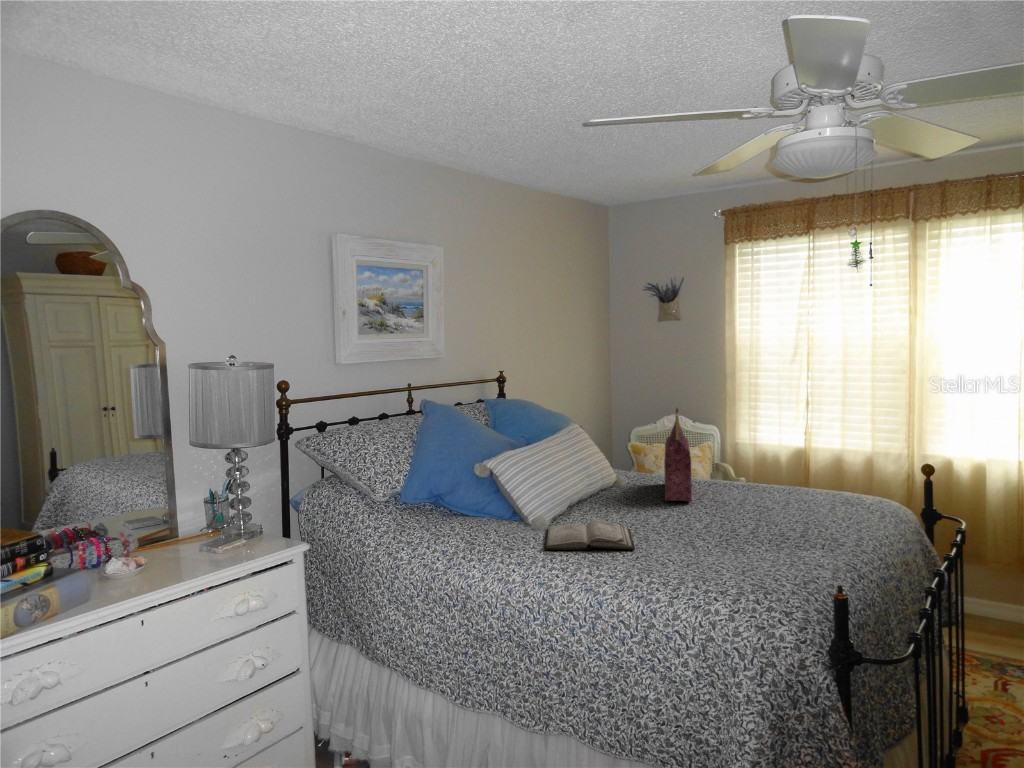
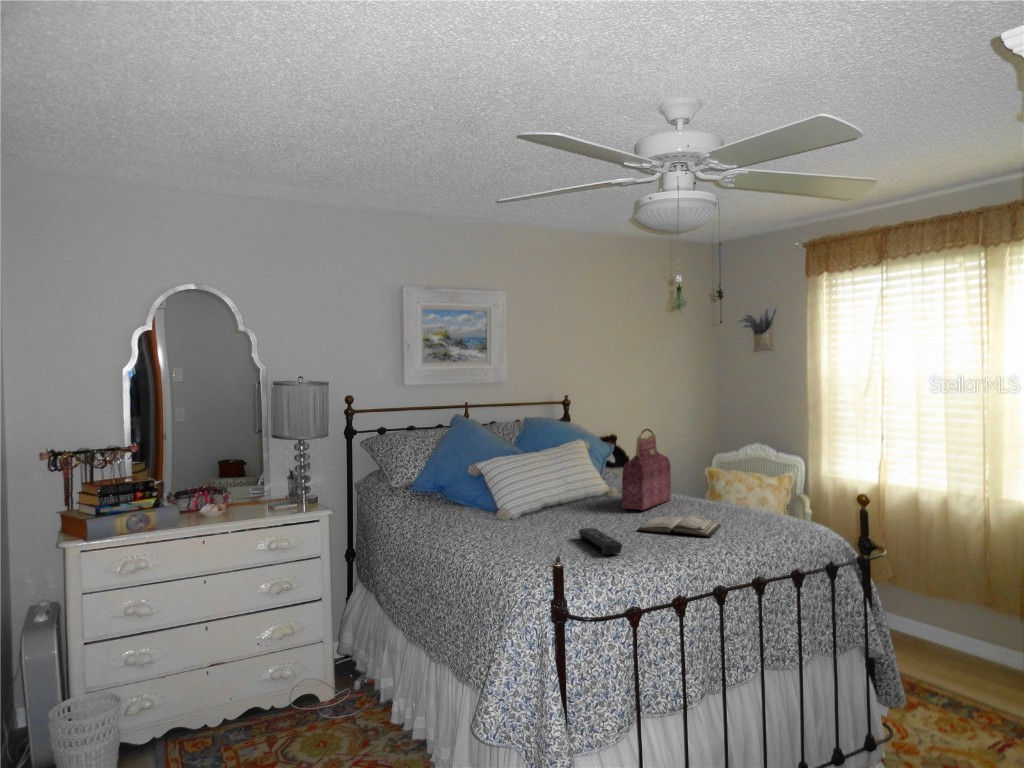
diary: present [545,520,635,550] -> present [637,515,721,537]
remote control: none [689,535,778,571] -> present [579,528,622,555]

